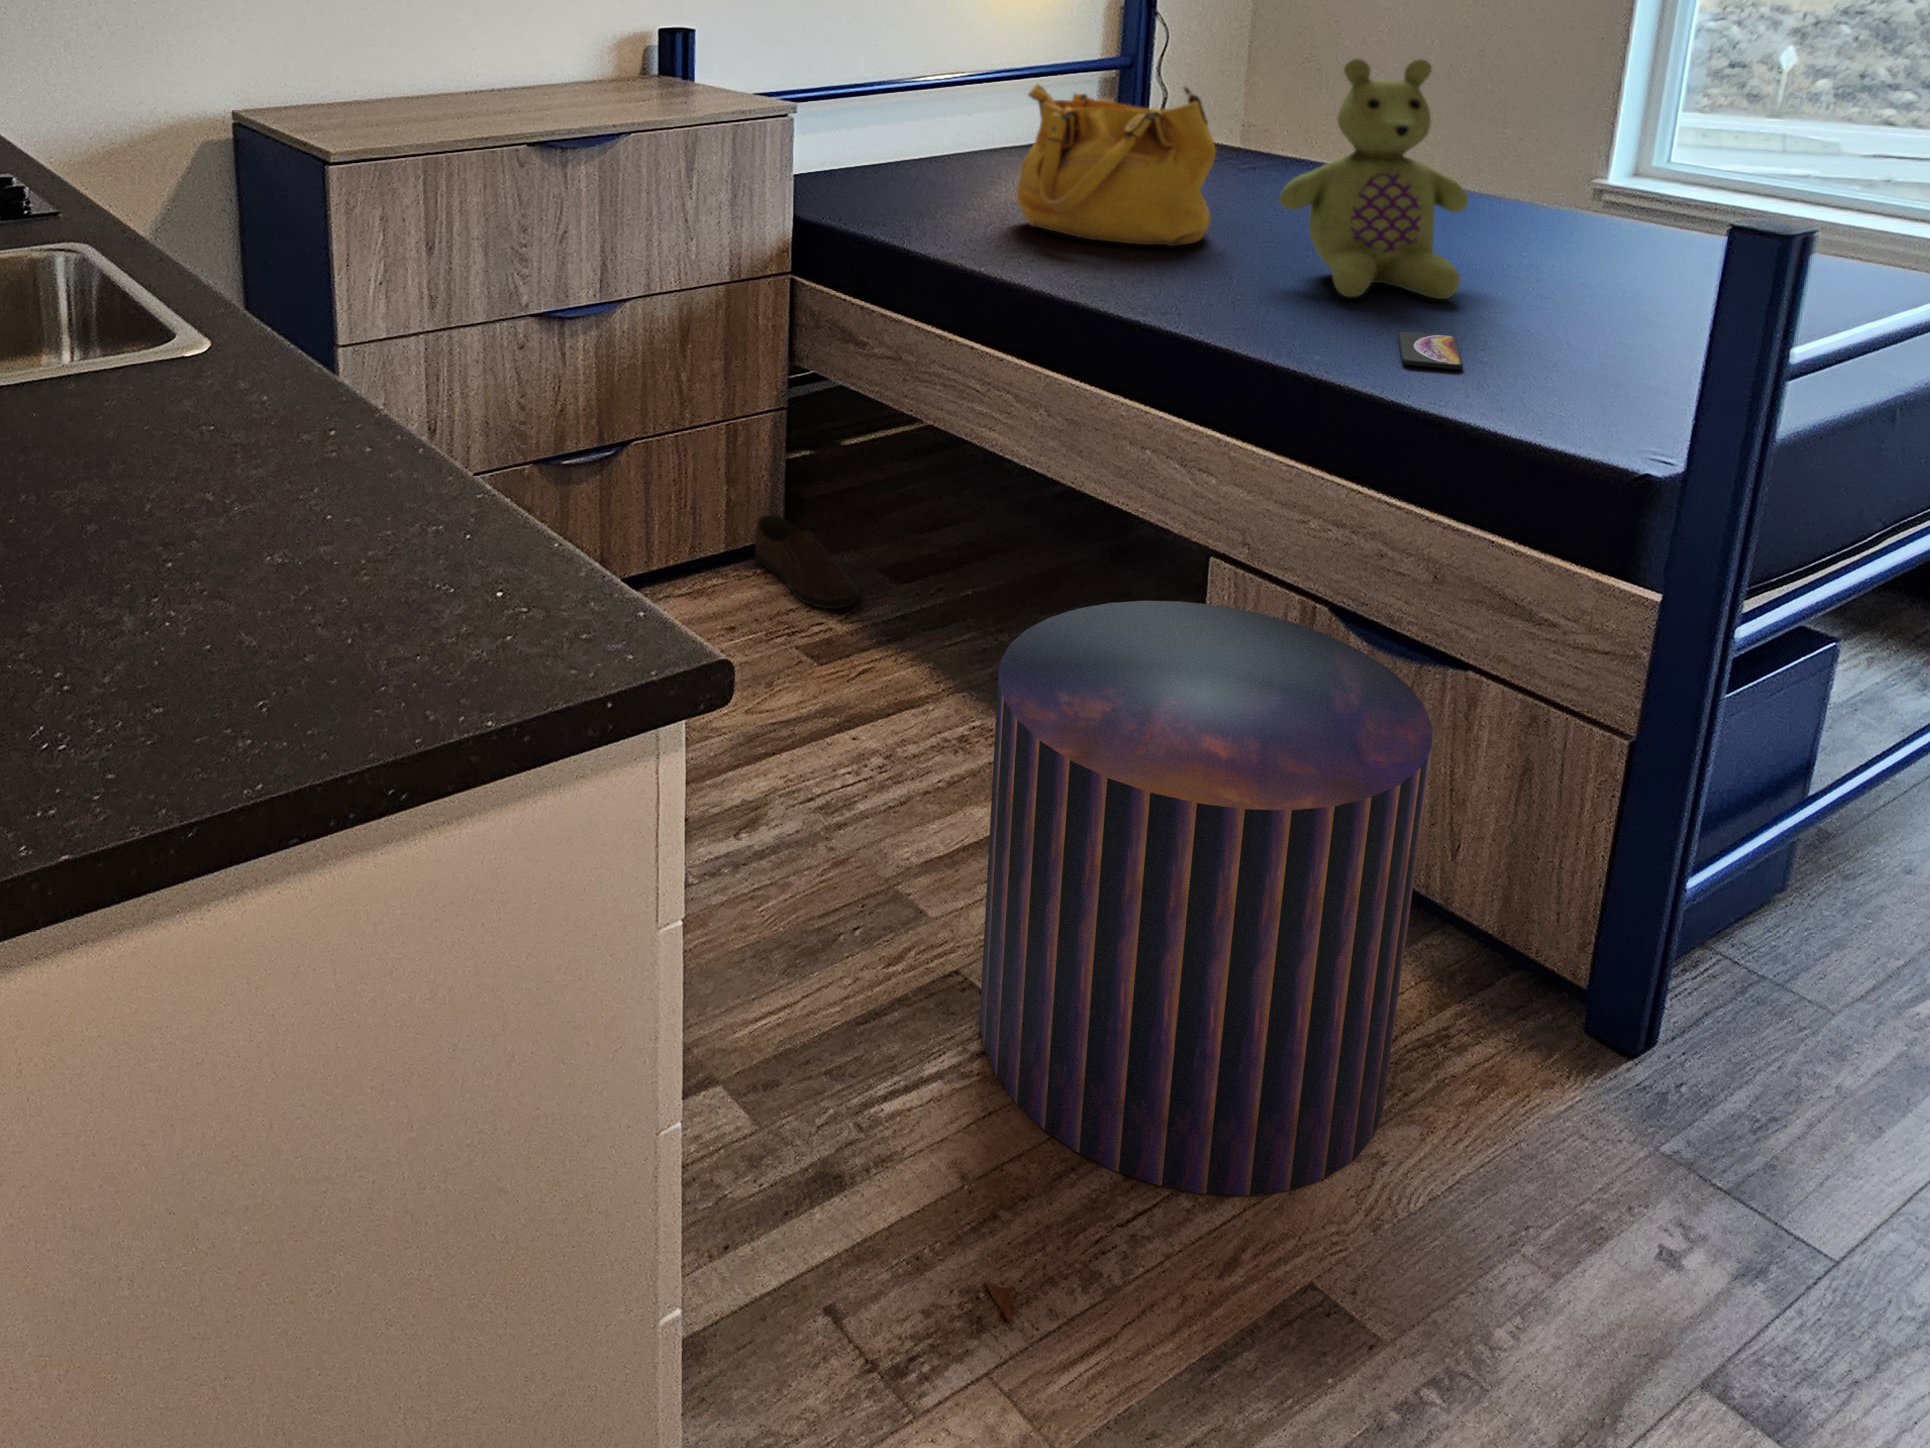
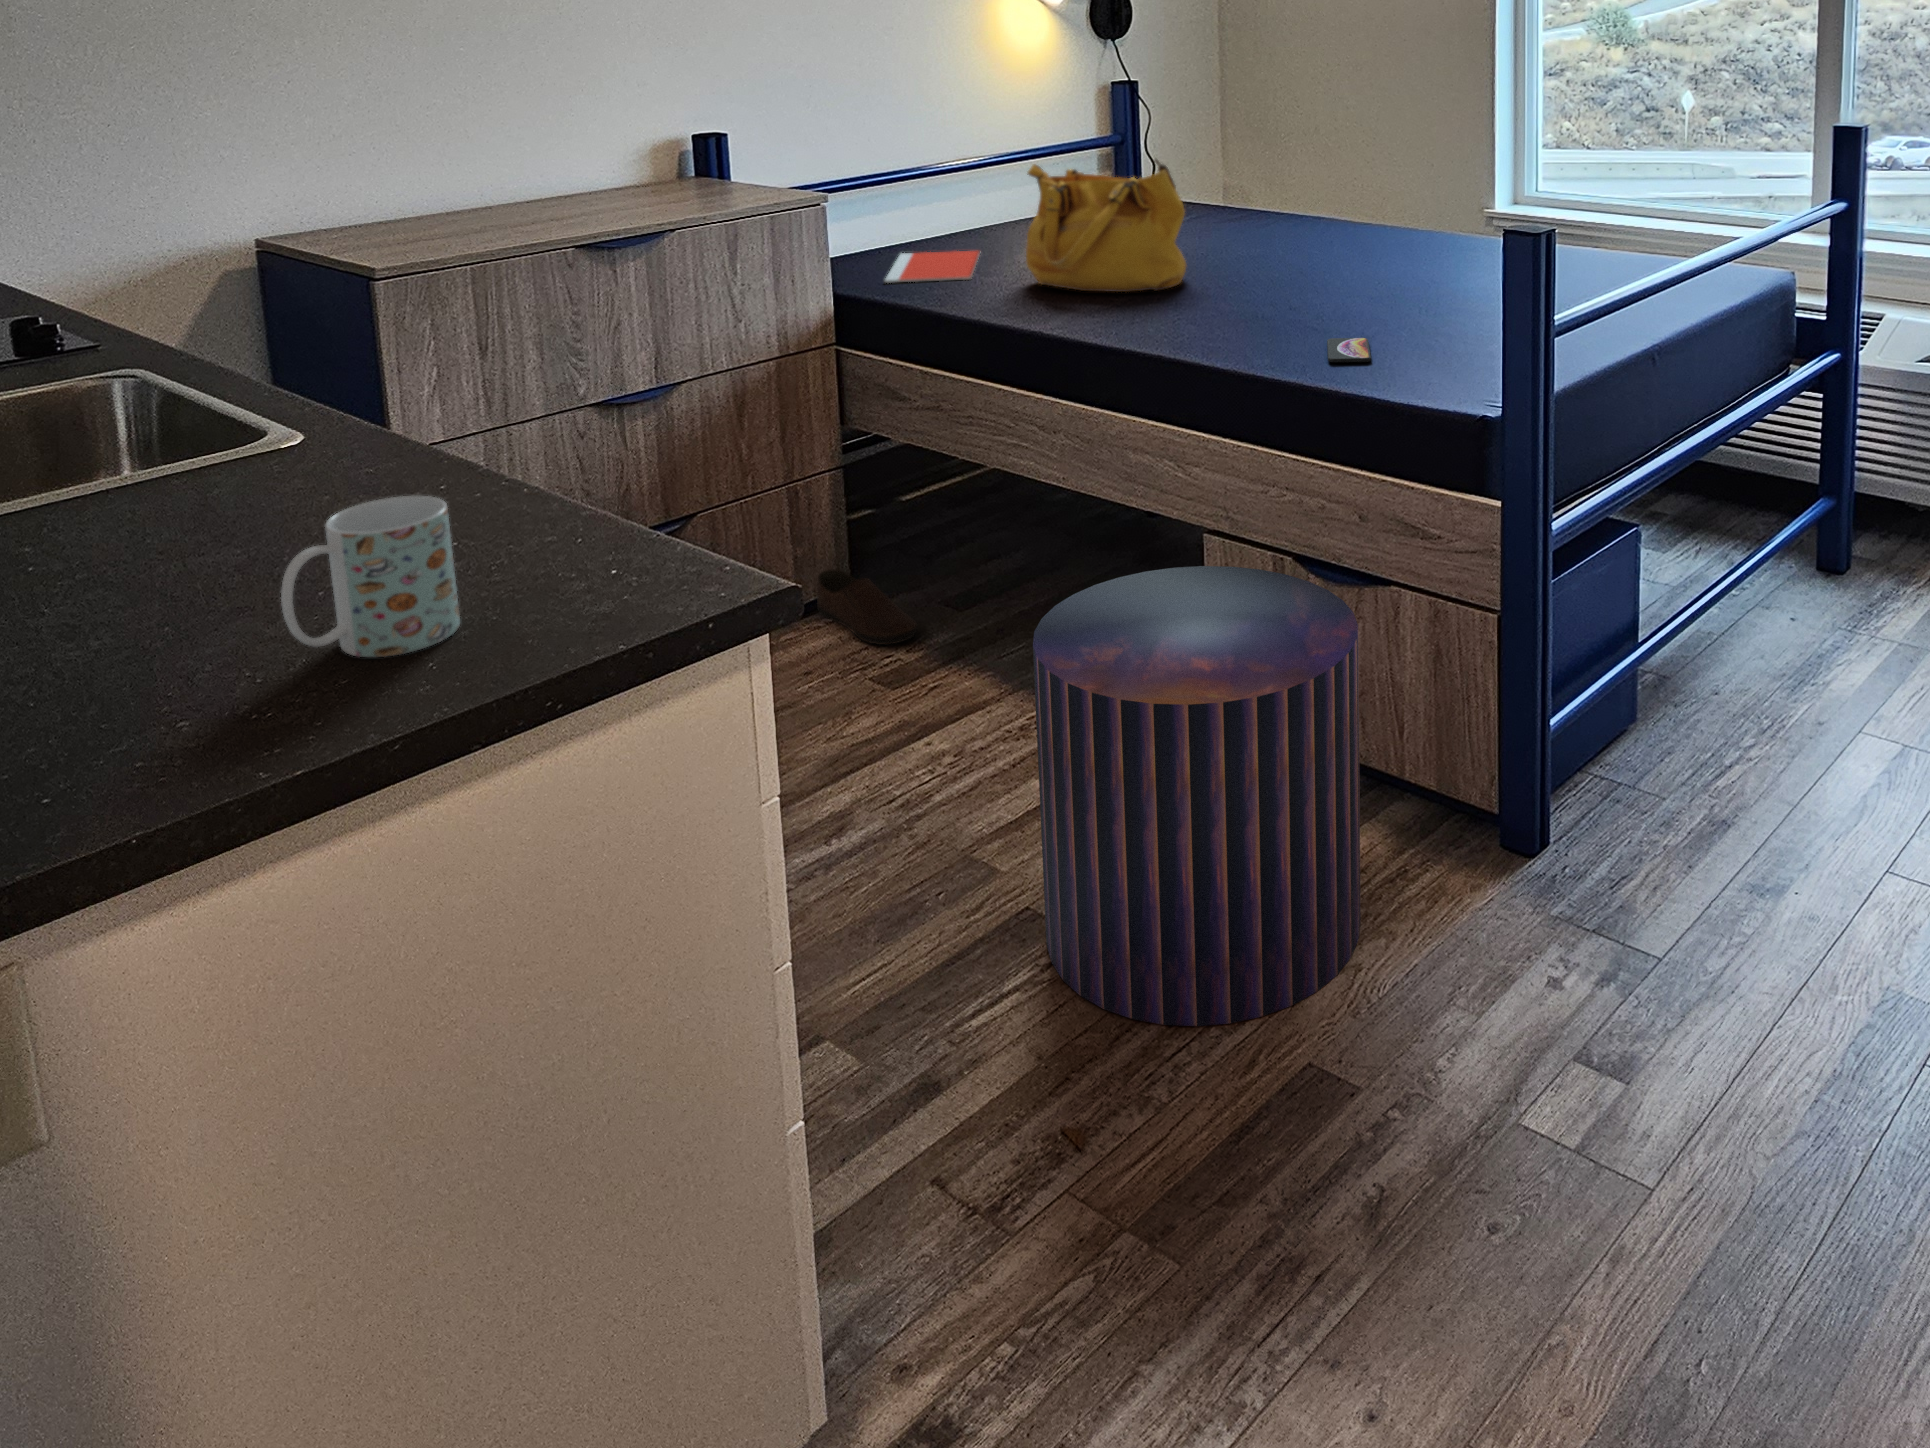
stuffed bear: present [1280,58,1468,299] -> none [1234,126,1375,317]
notebook: none [855,175,963,212] -> present [885,251,980,283]
mug: none [79,457,293,665] -> present [281,496,460,657]

